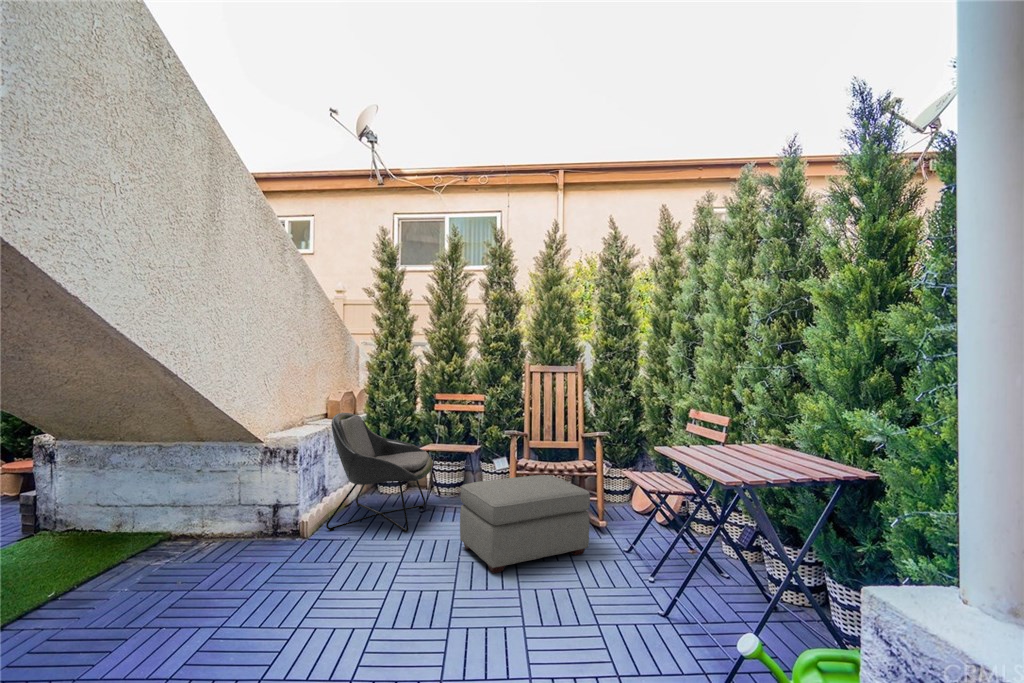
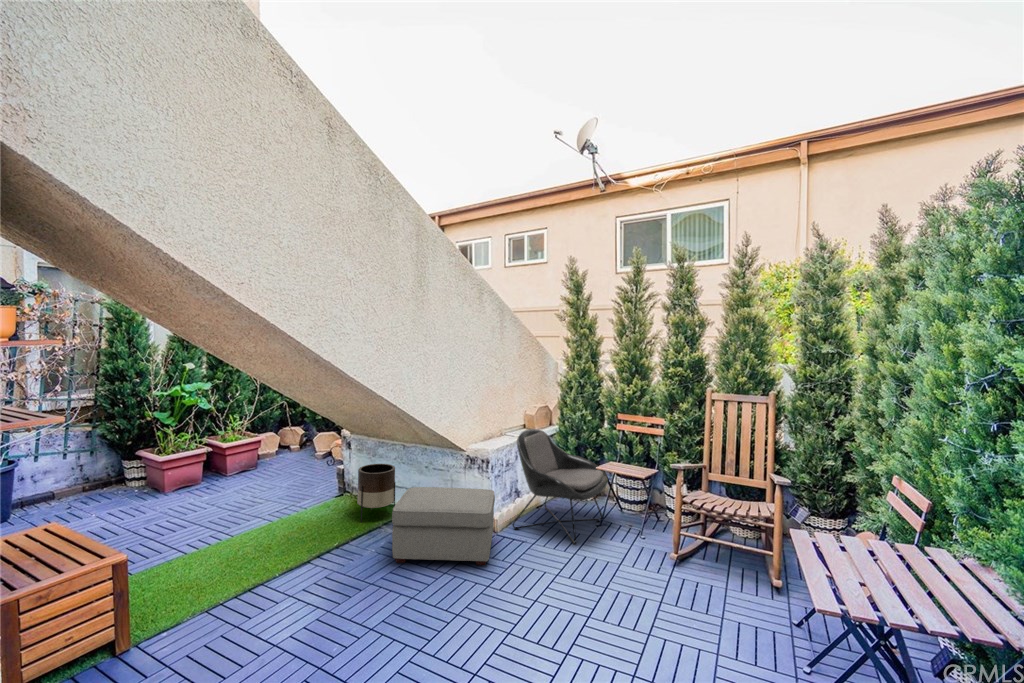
planter: none [74,475,145,564] -> present [357,464,395,523]
ottoman: present [460,475,590,573] -> present [392,487,495,566]

